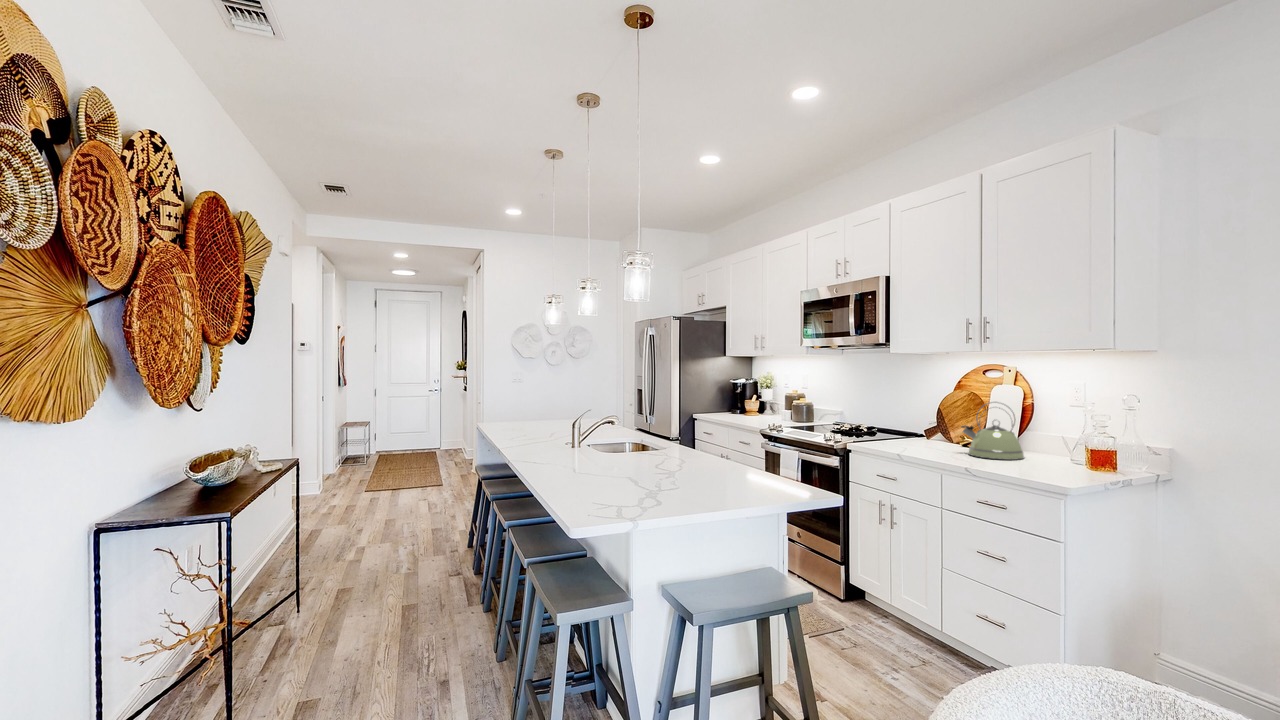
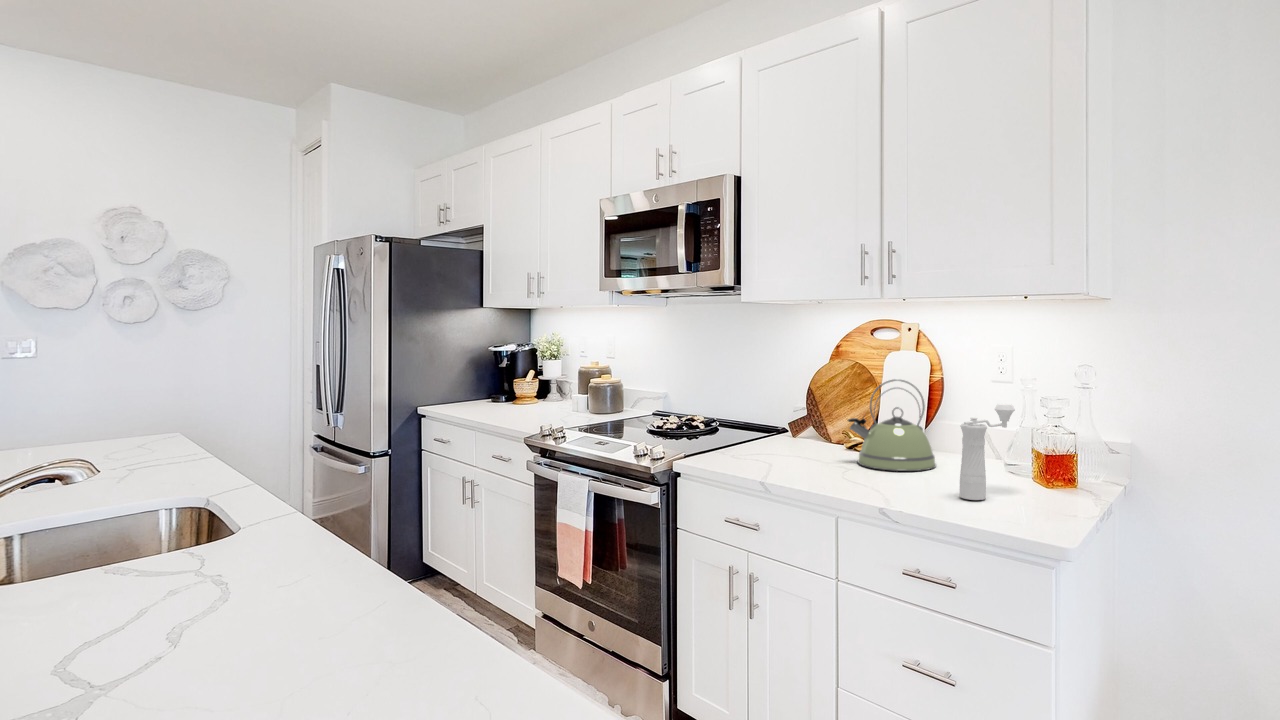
pepper mill: none [1032,417,1074,476] -> present [959,404,1015,500]

